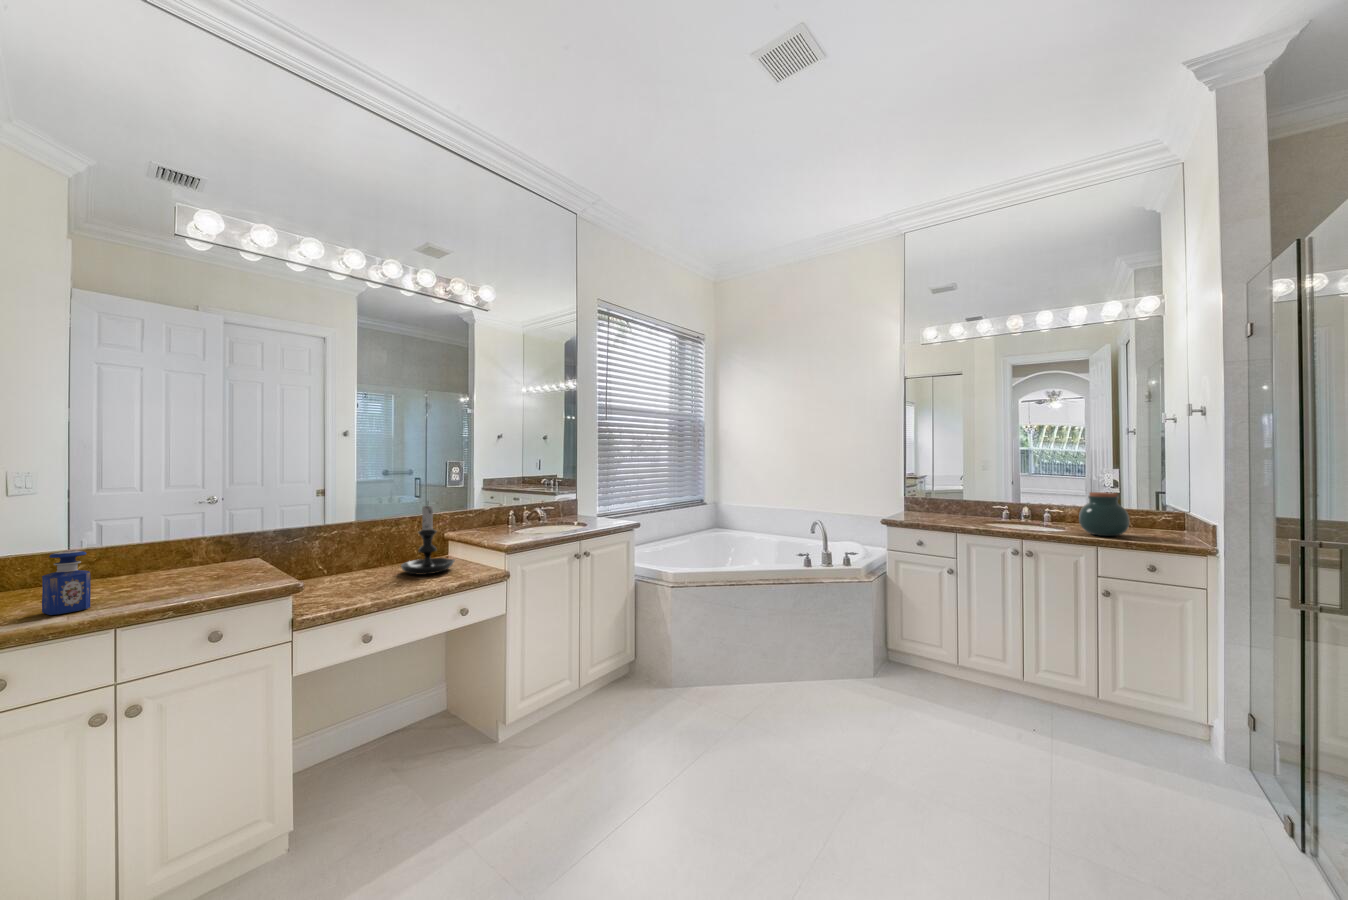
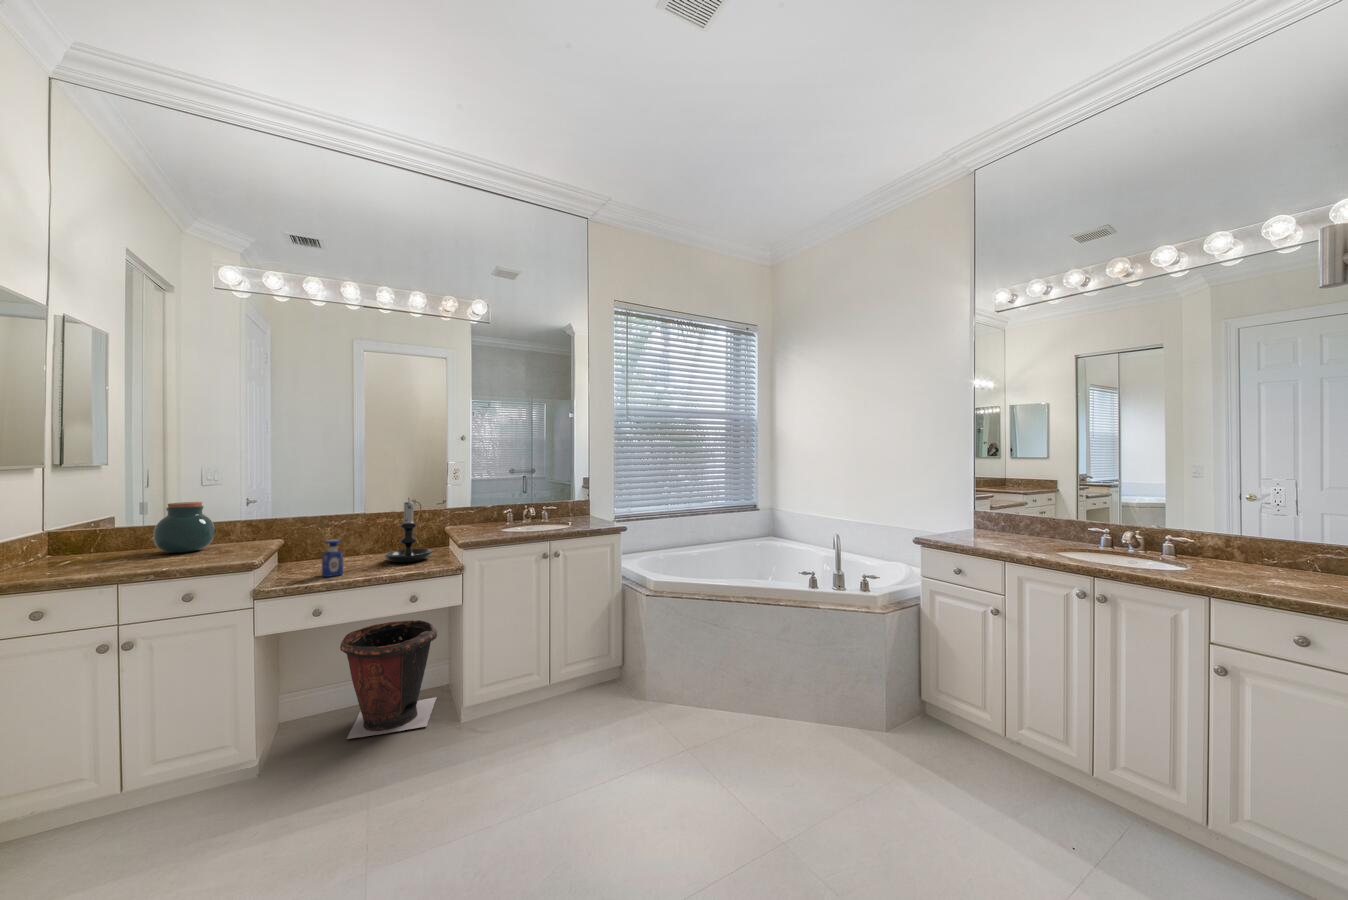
jar: present [1079,492,1129,536] -> present [153,502,215,553]
perfume bottle: present [42,550,91,615] -> present [322,539,343,577]
waste bin: none [346,638,461,786] -> present [340,620,437,739]

